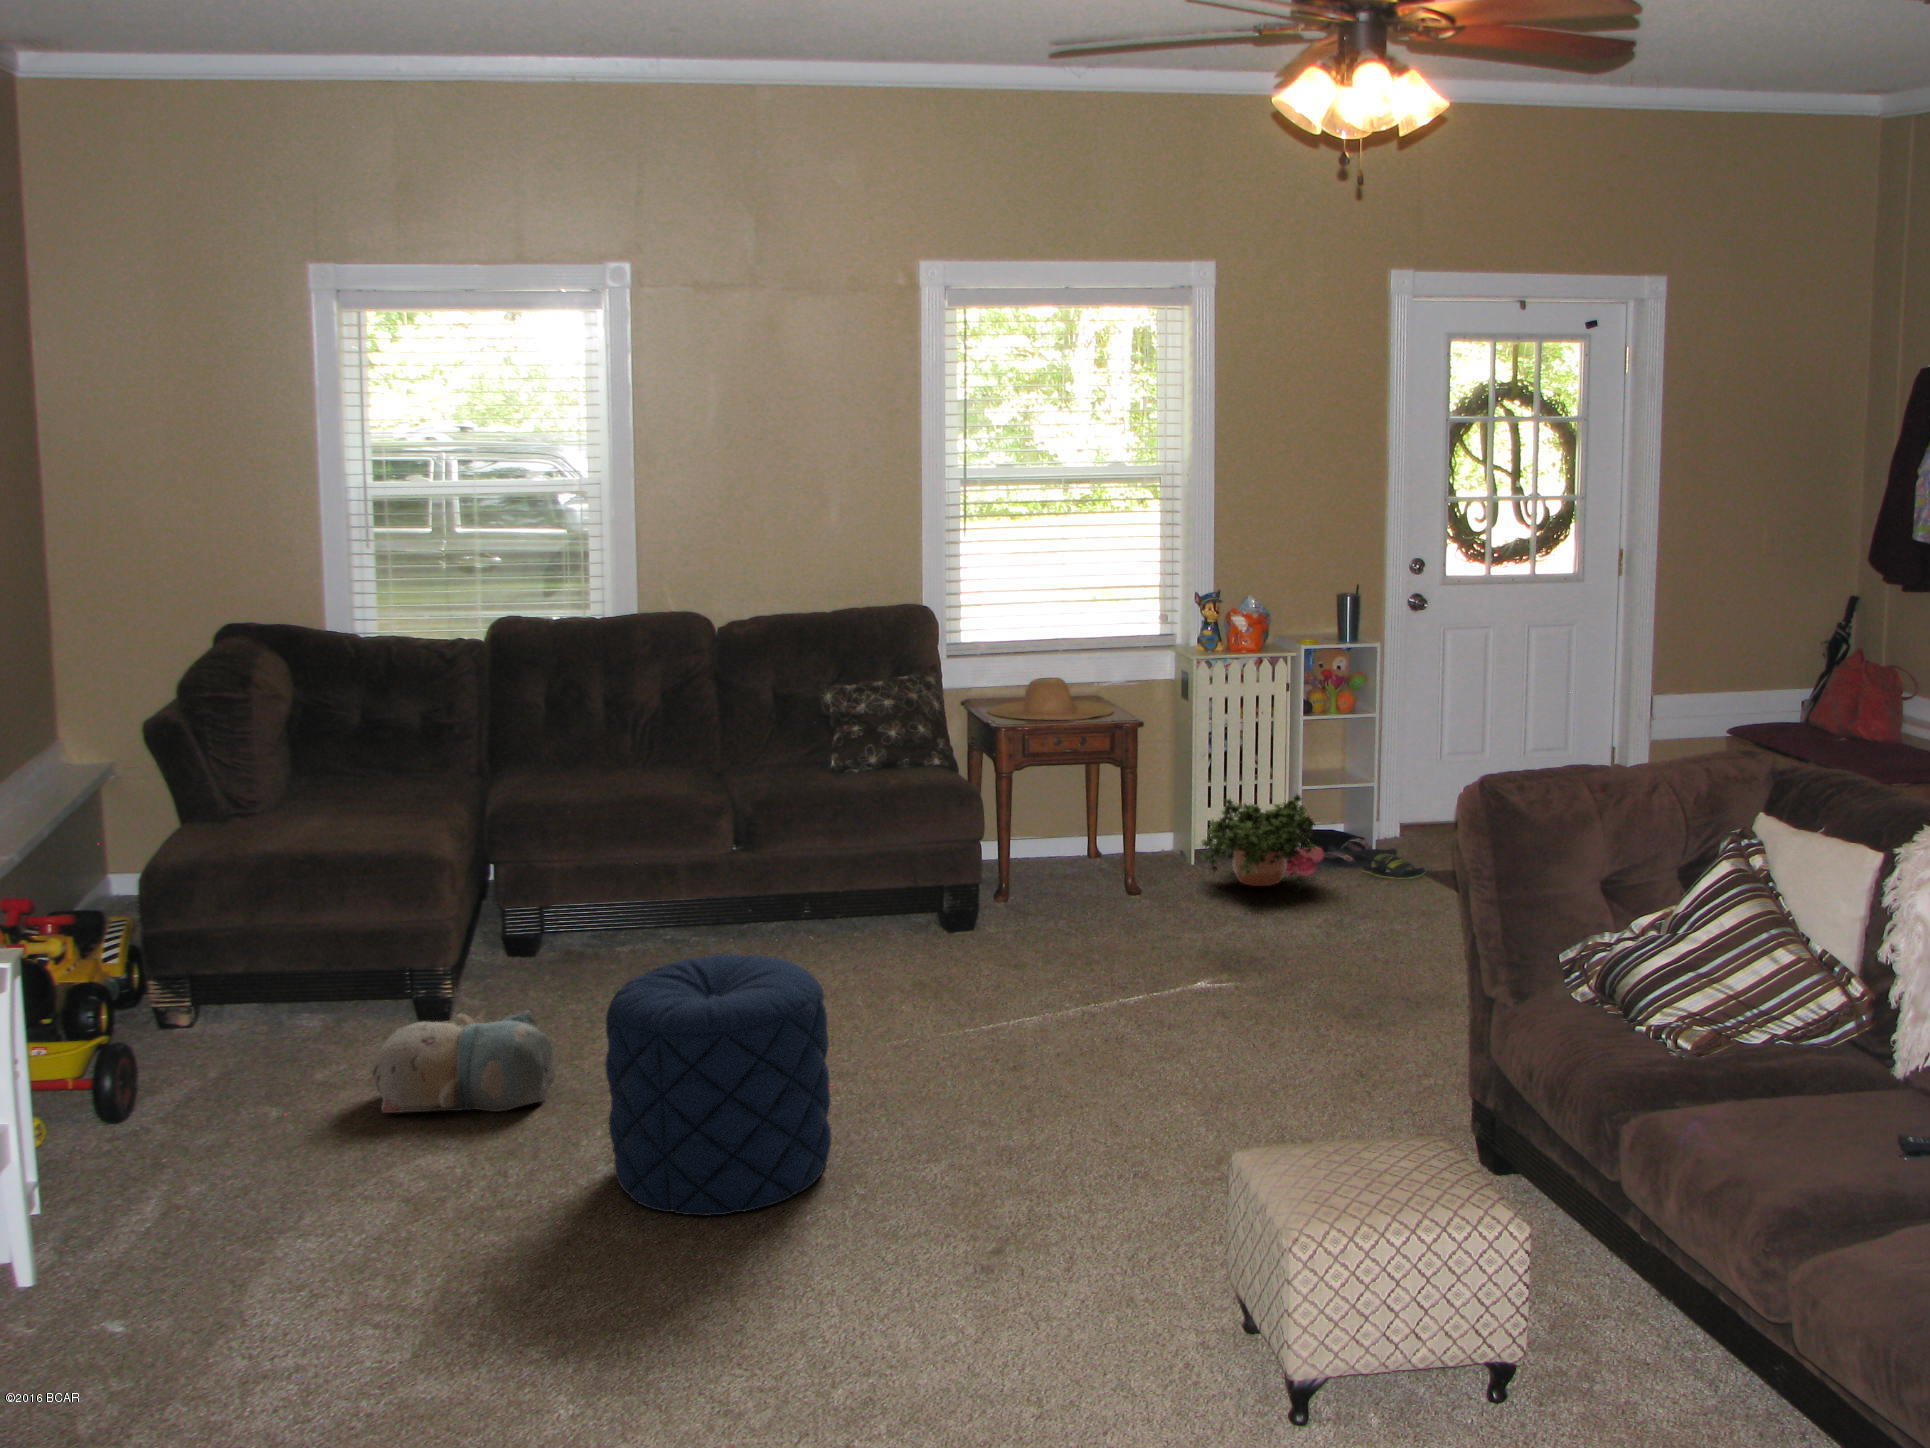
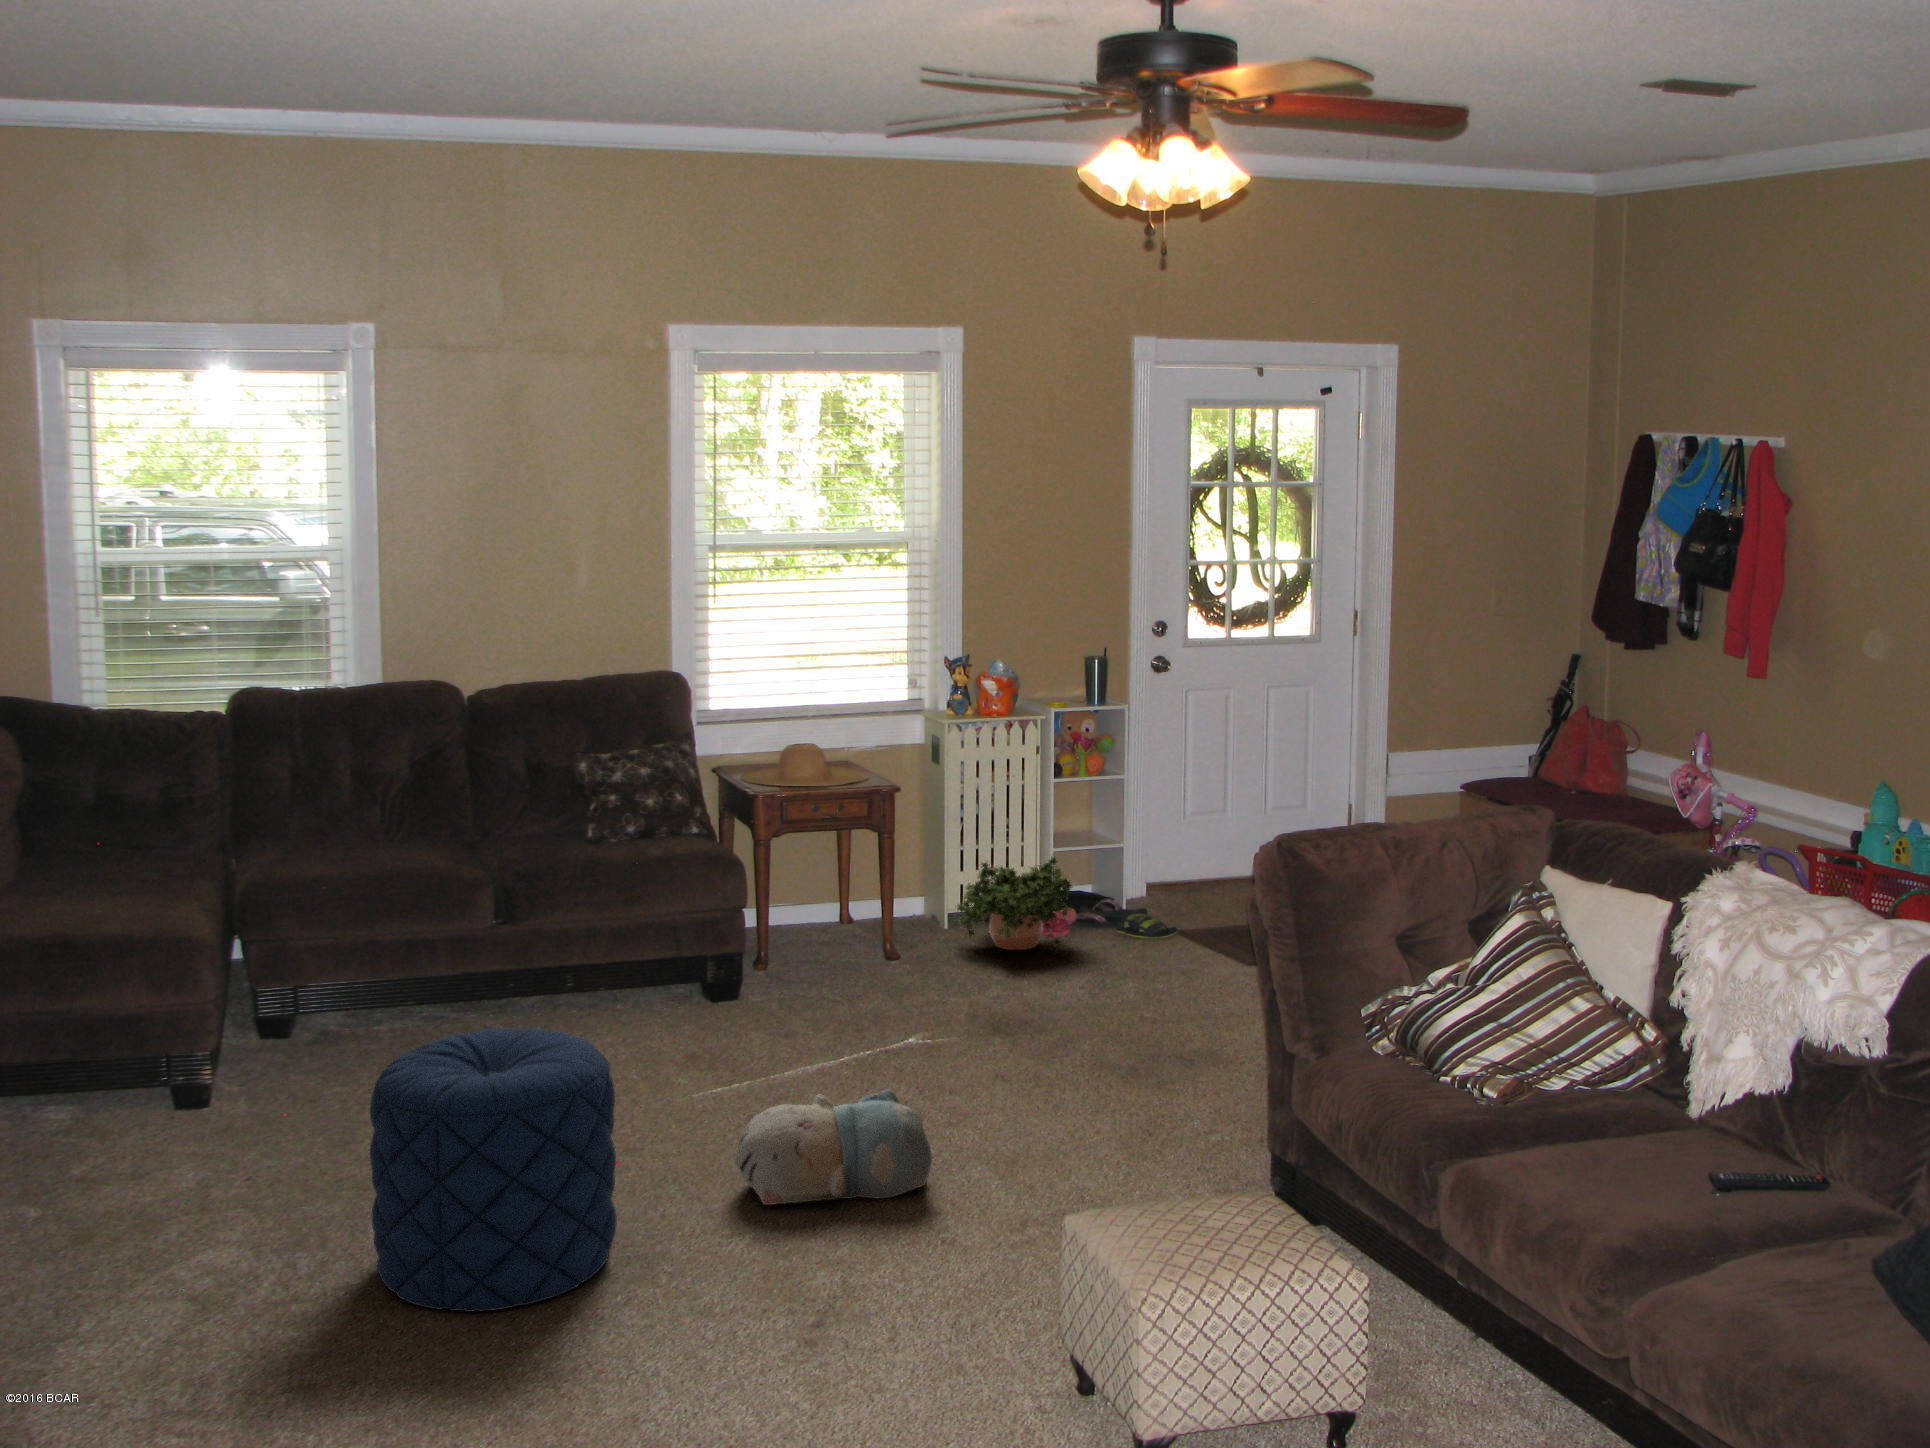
plush toy: present [372,1011,555,1113] -> present [734,1089,932,1205]

